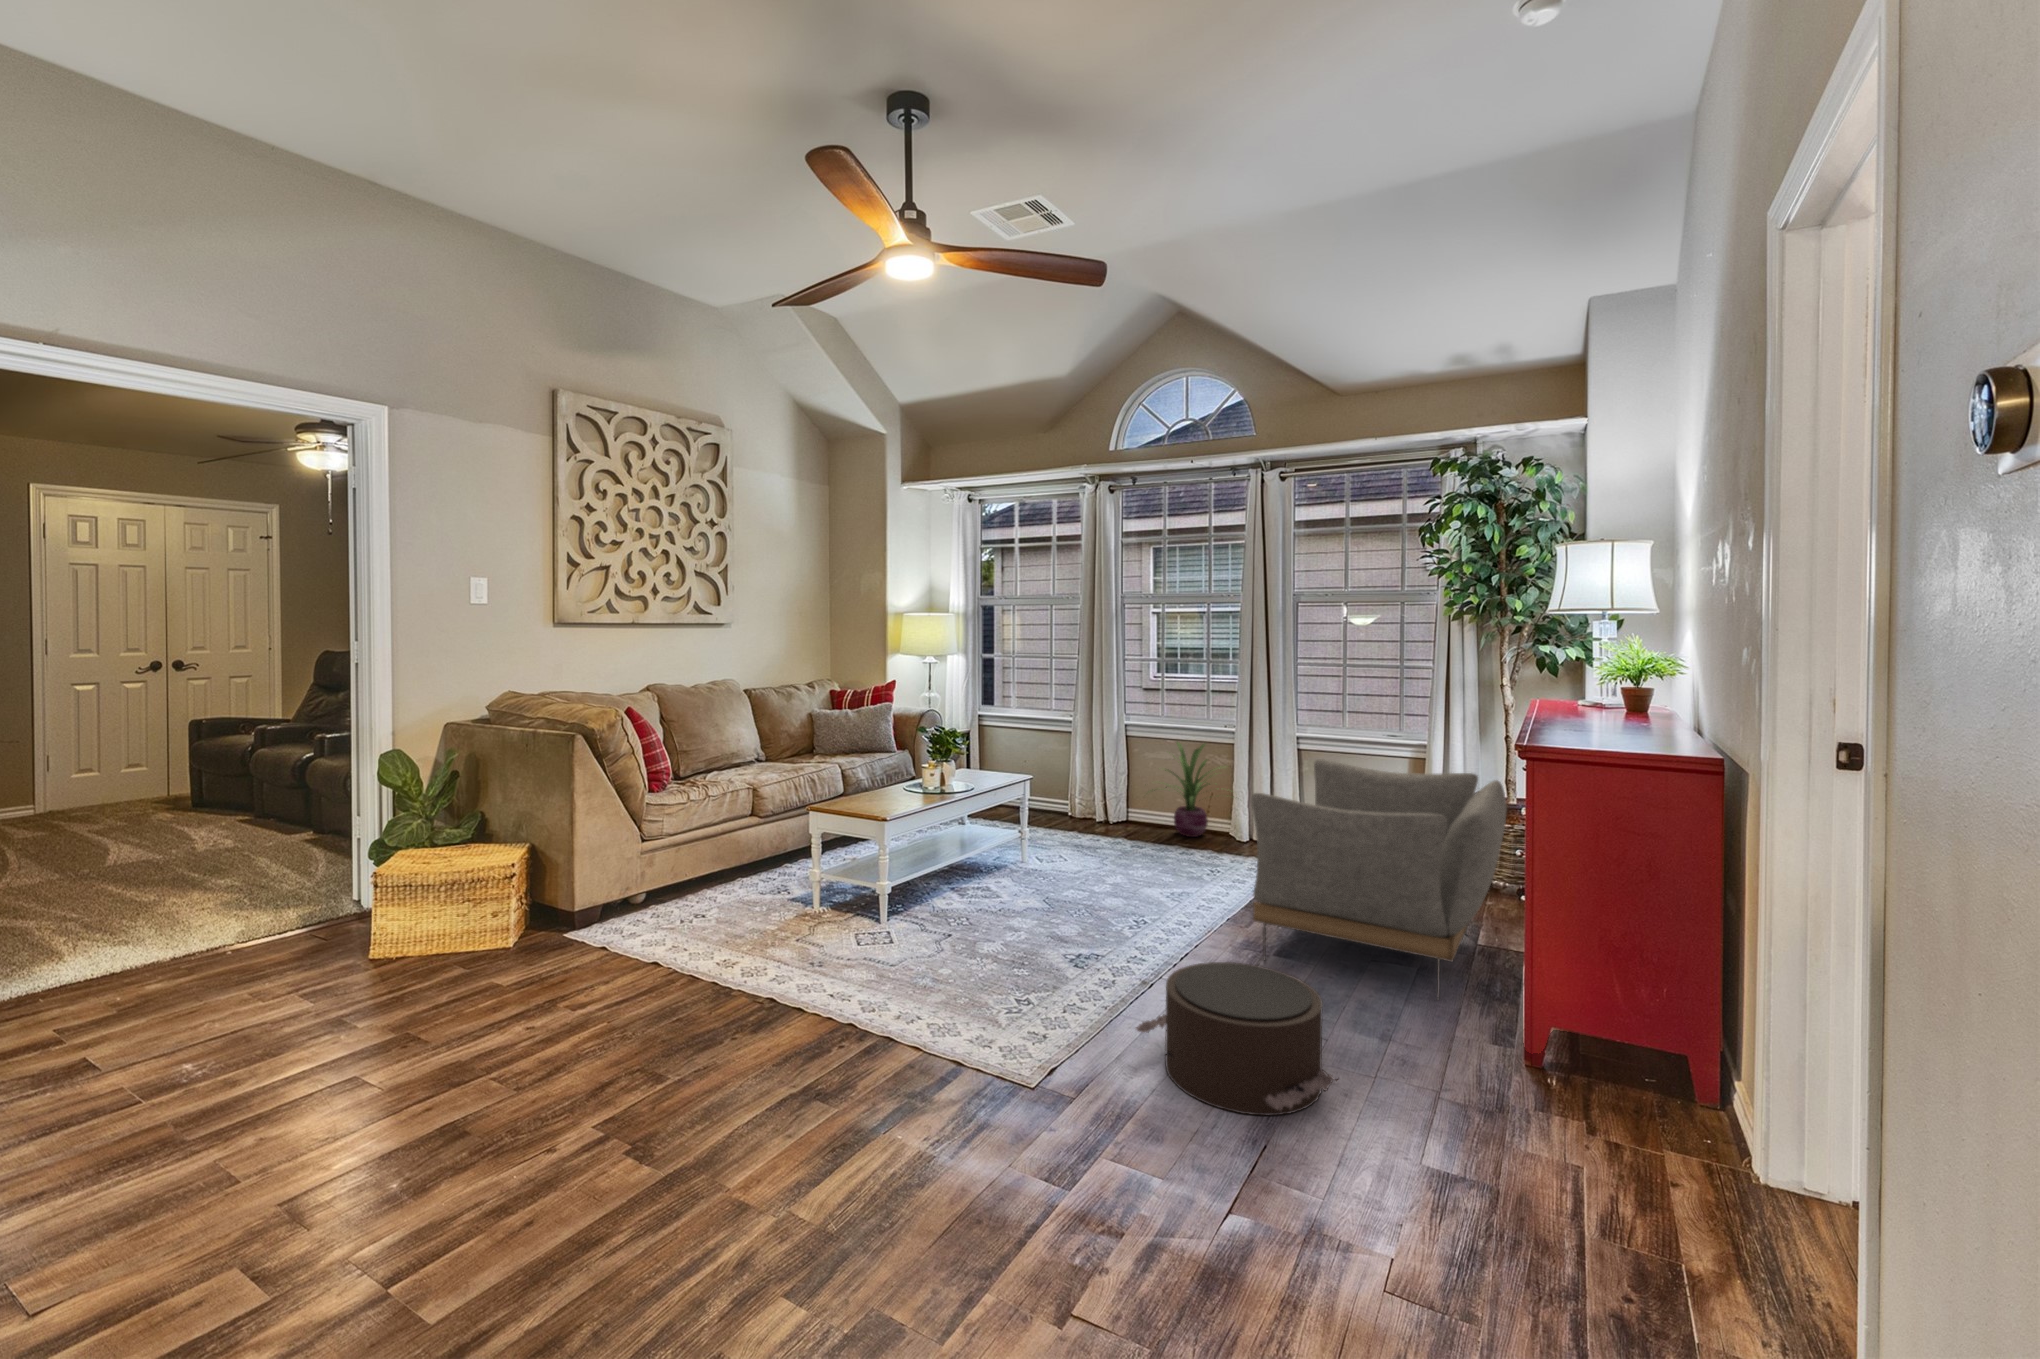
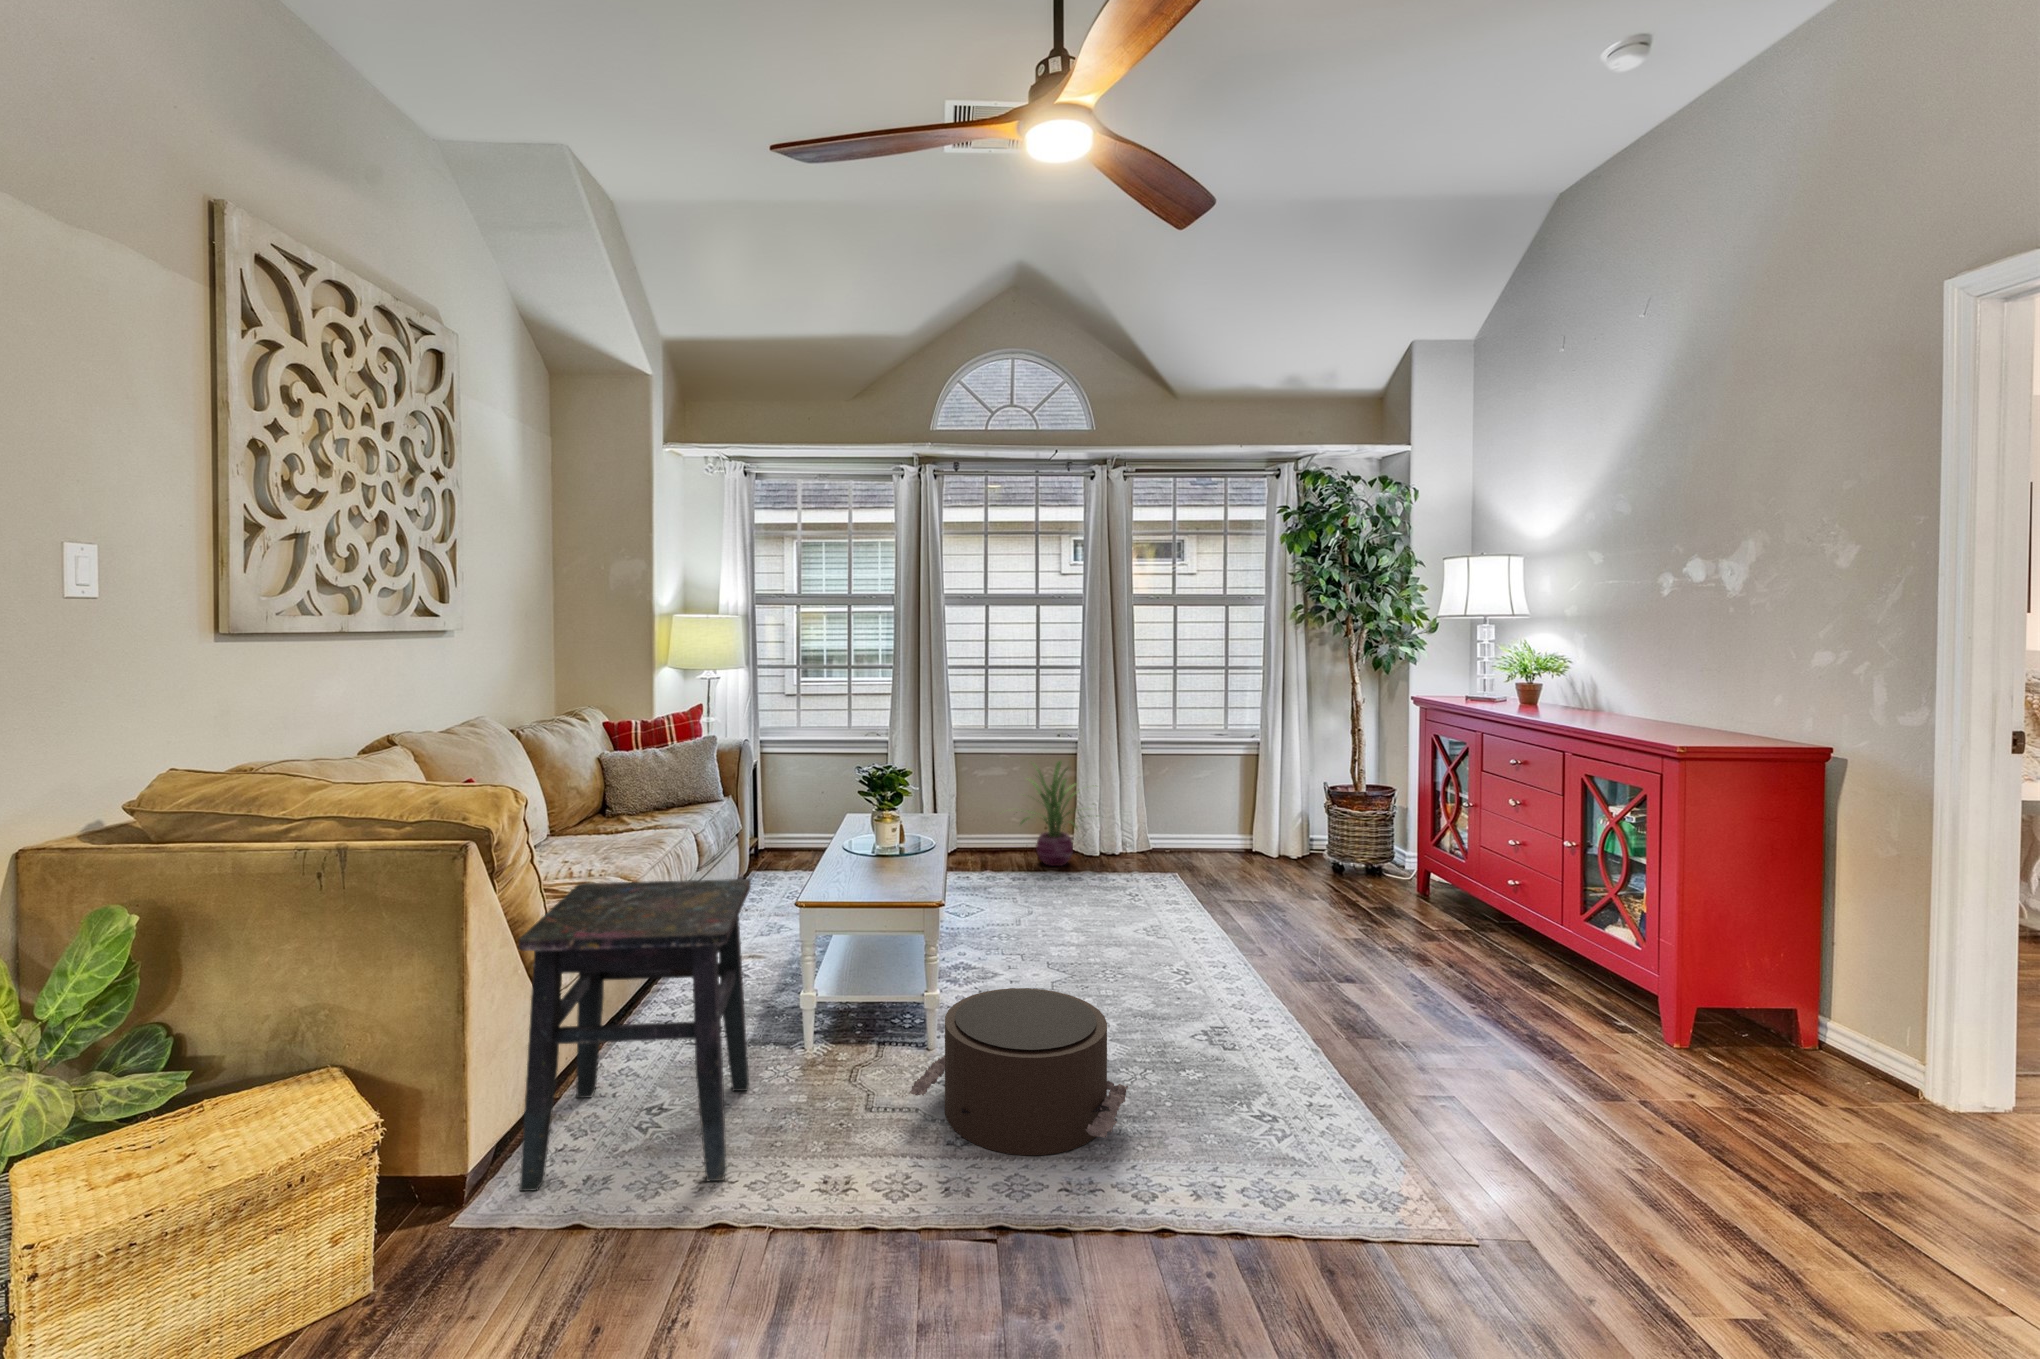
armchair: present [1251,759,1507,999] -> none [1267,767,1547,990]
side table: none [605,773,763,948] -> present [518,879,751,1191]
pouf: present [1136,962,1338,1115] -> present [909,988,1128,1155]

